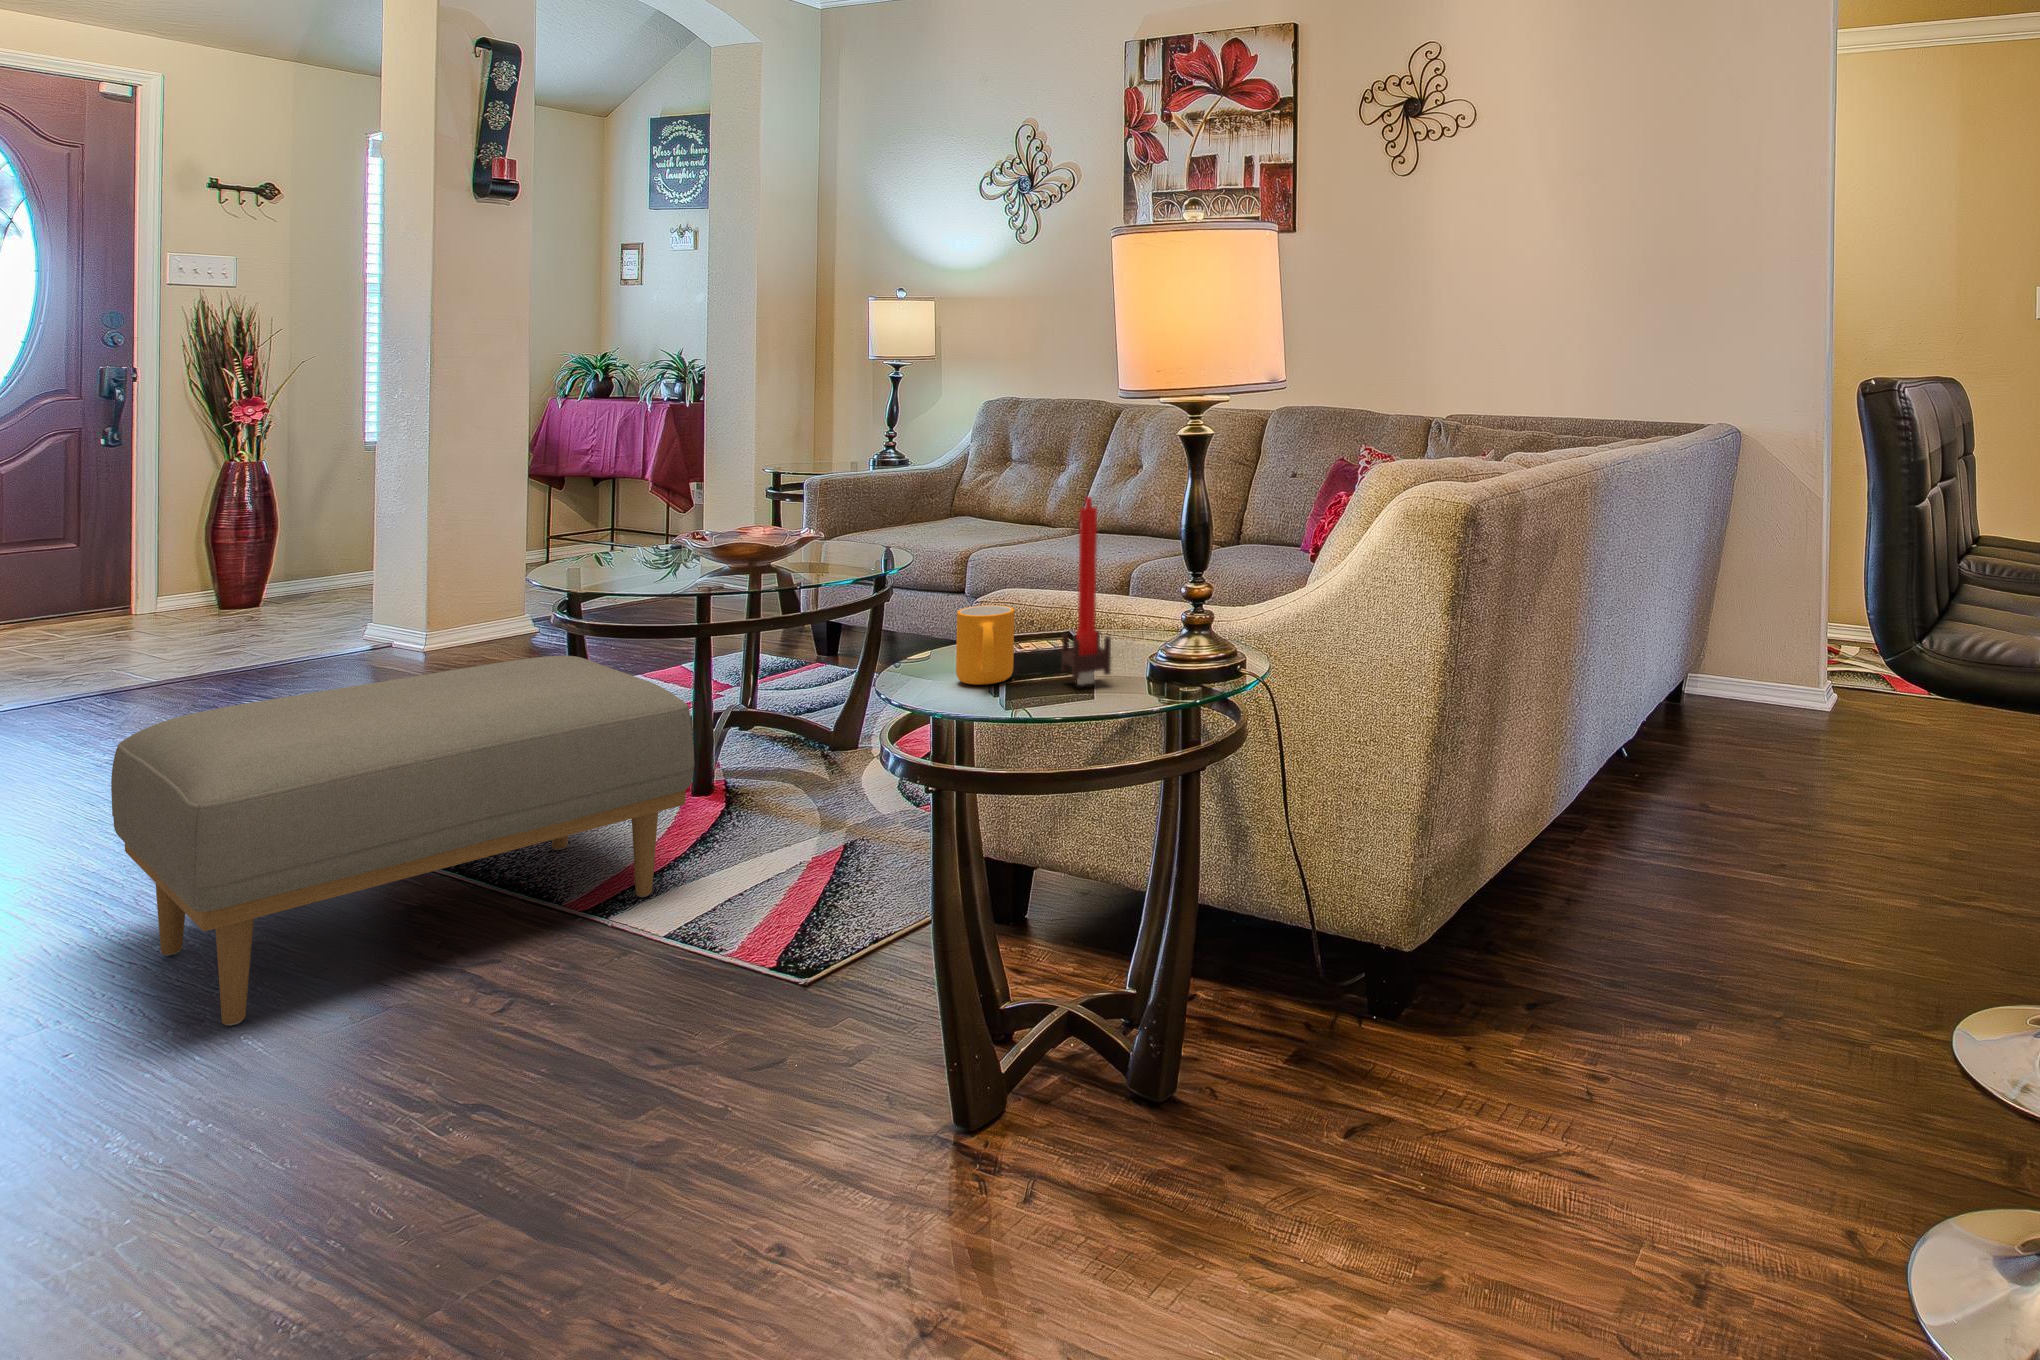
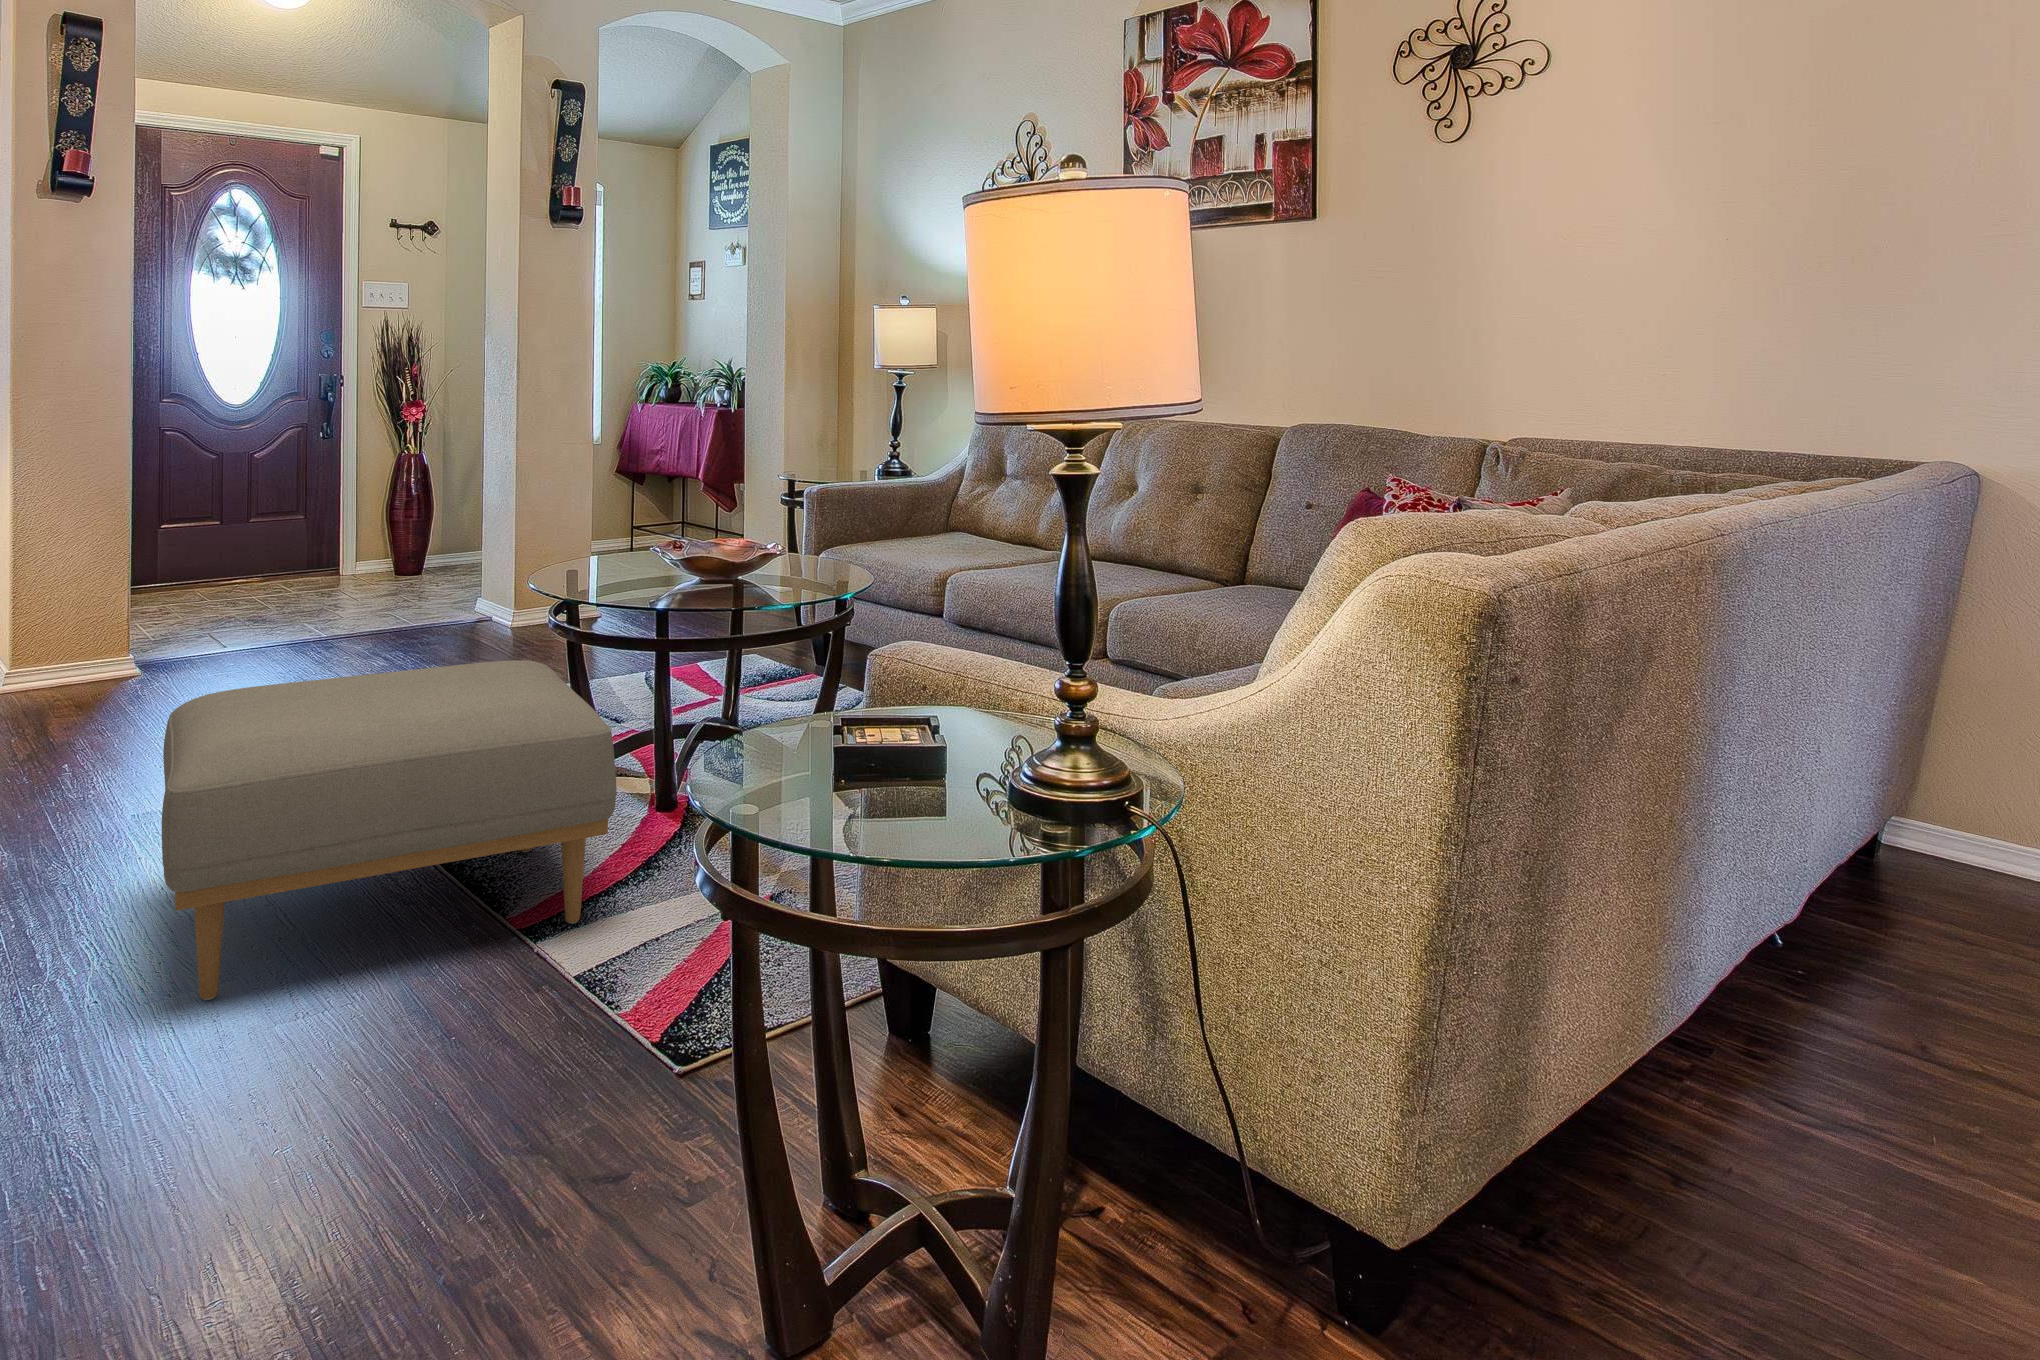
candle: present [1062,497,1111,685] -> none [913,550,970,797]
mug: present [956,605,1014,685] -> none [791,677,860,780]

